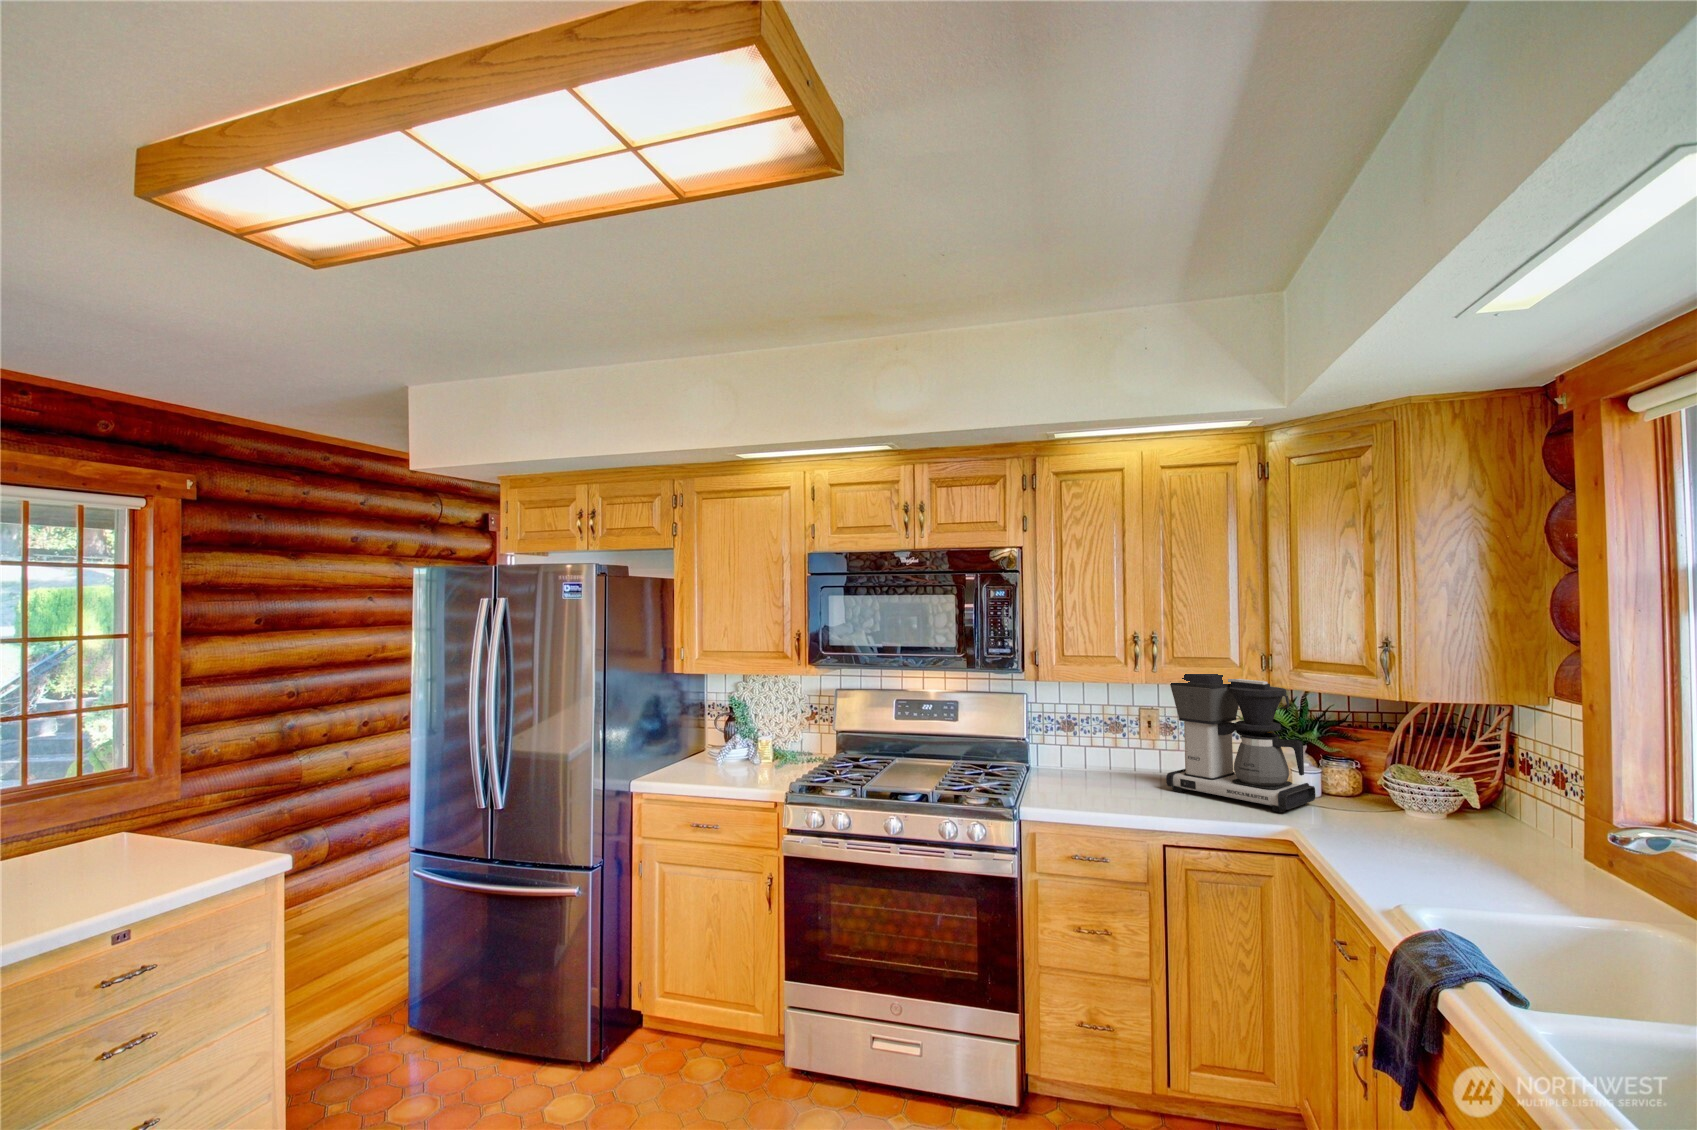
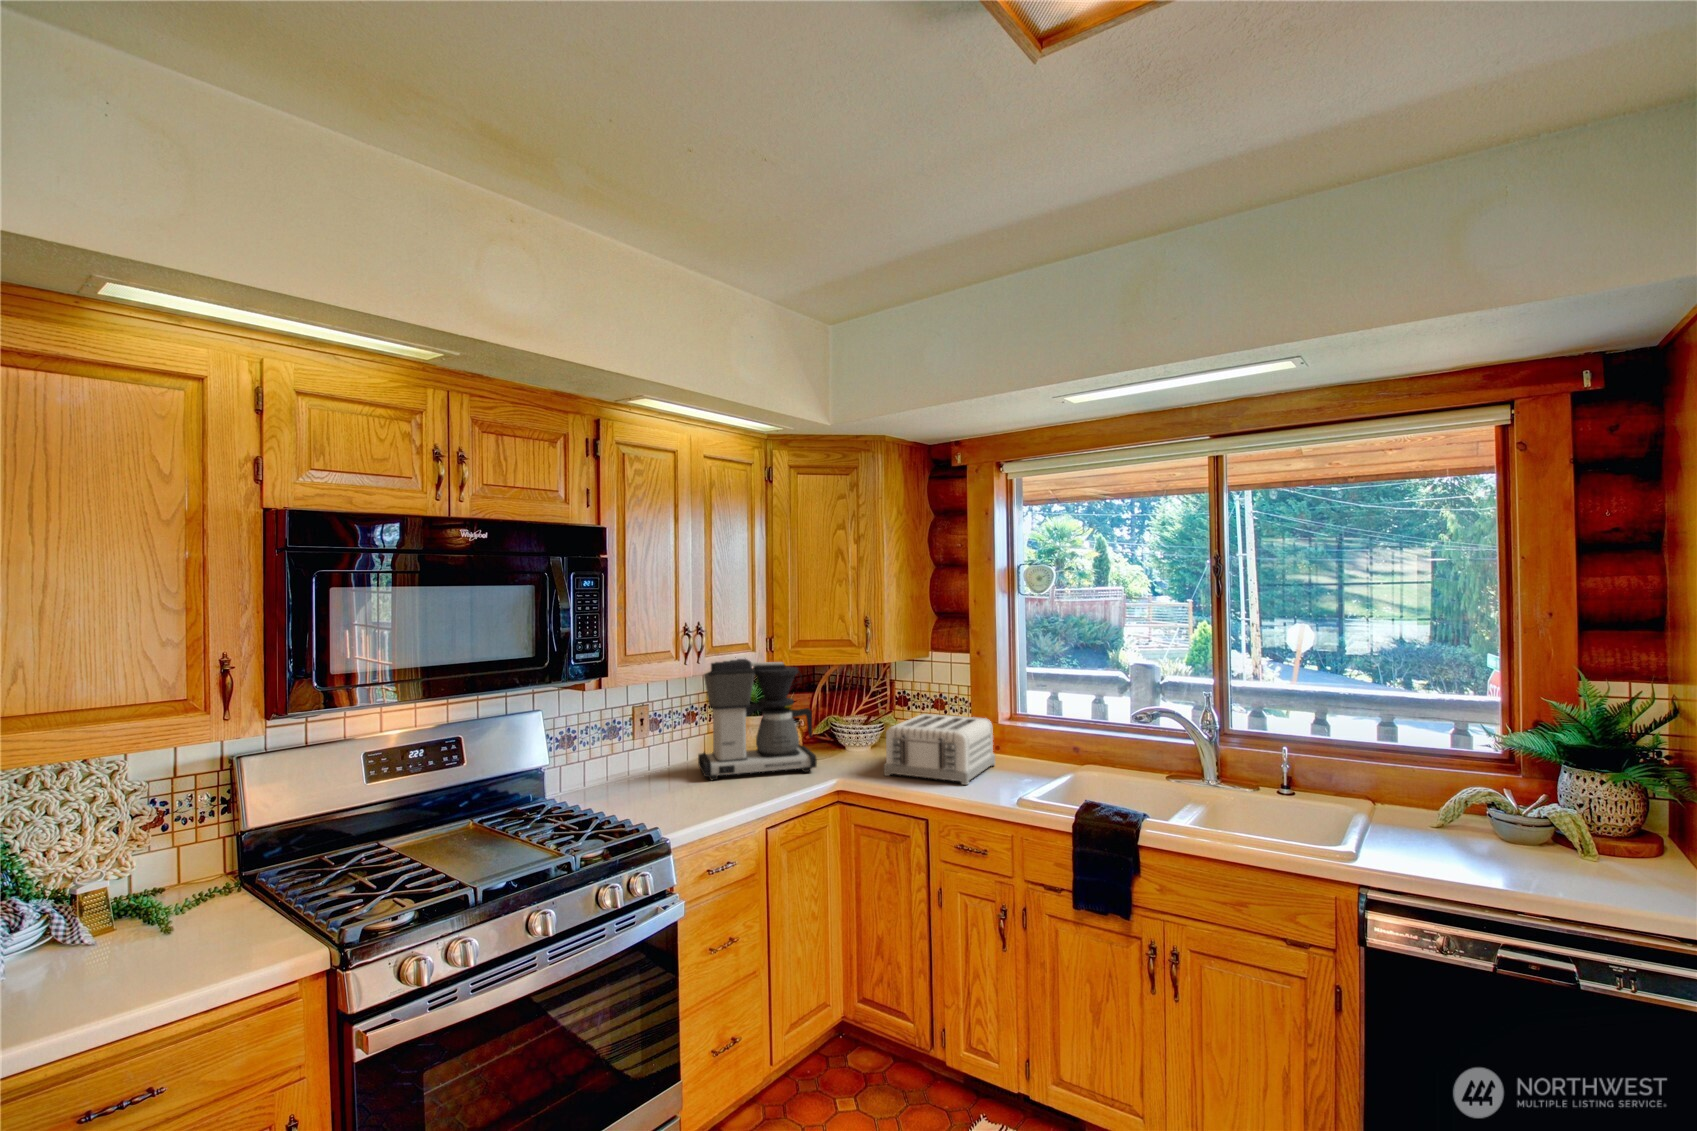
toaster: none [1348,779,1563,885] -> present [884,714,995,785]

